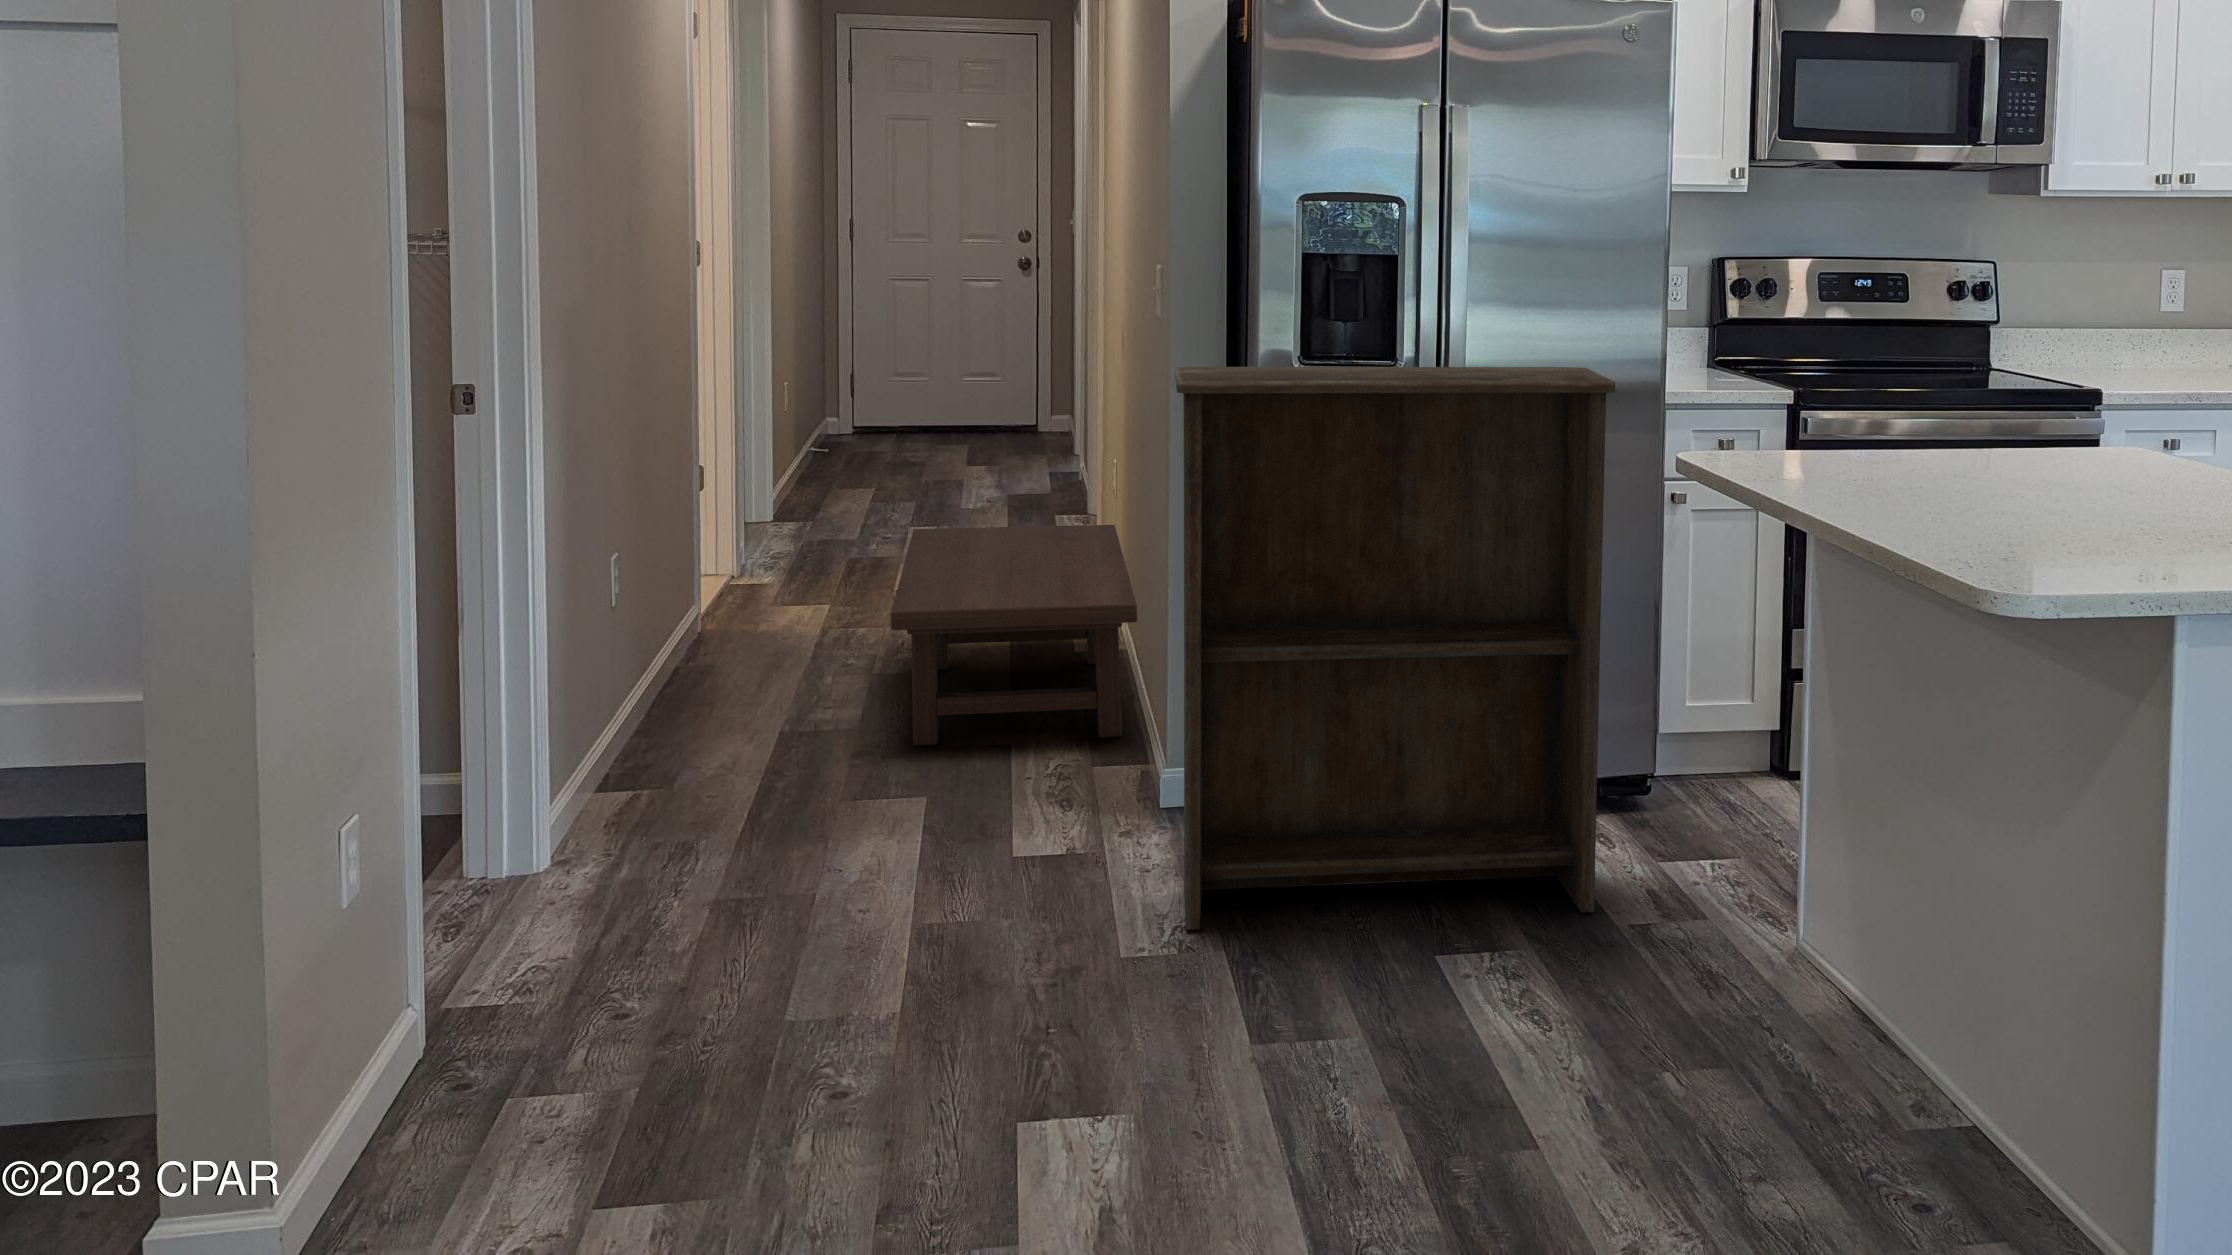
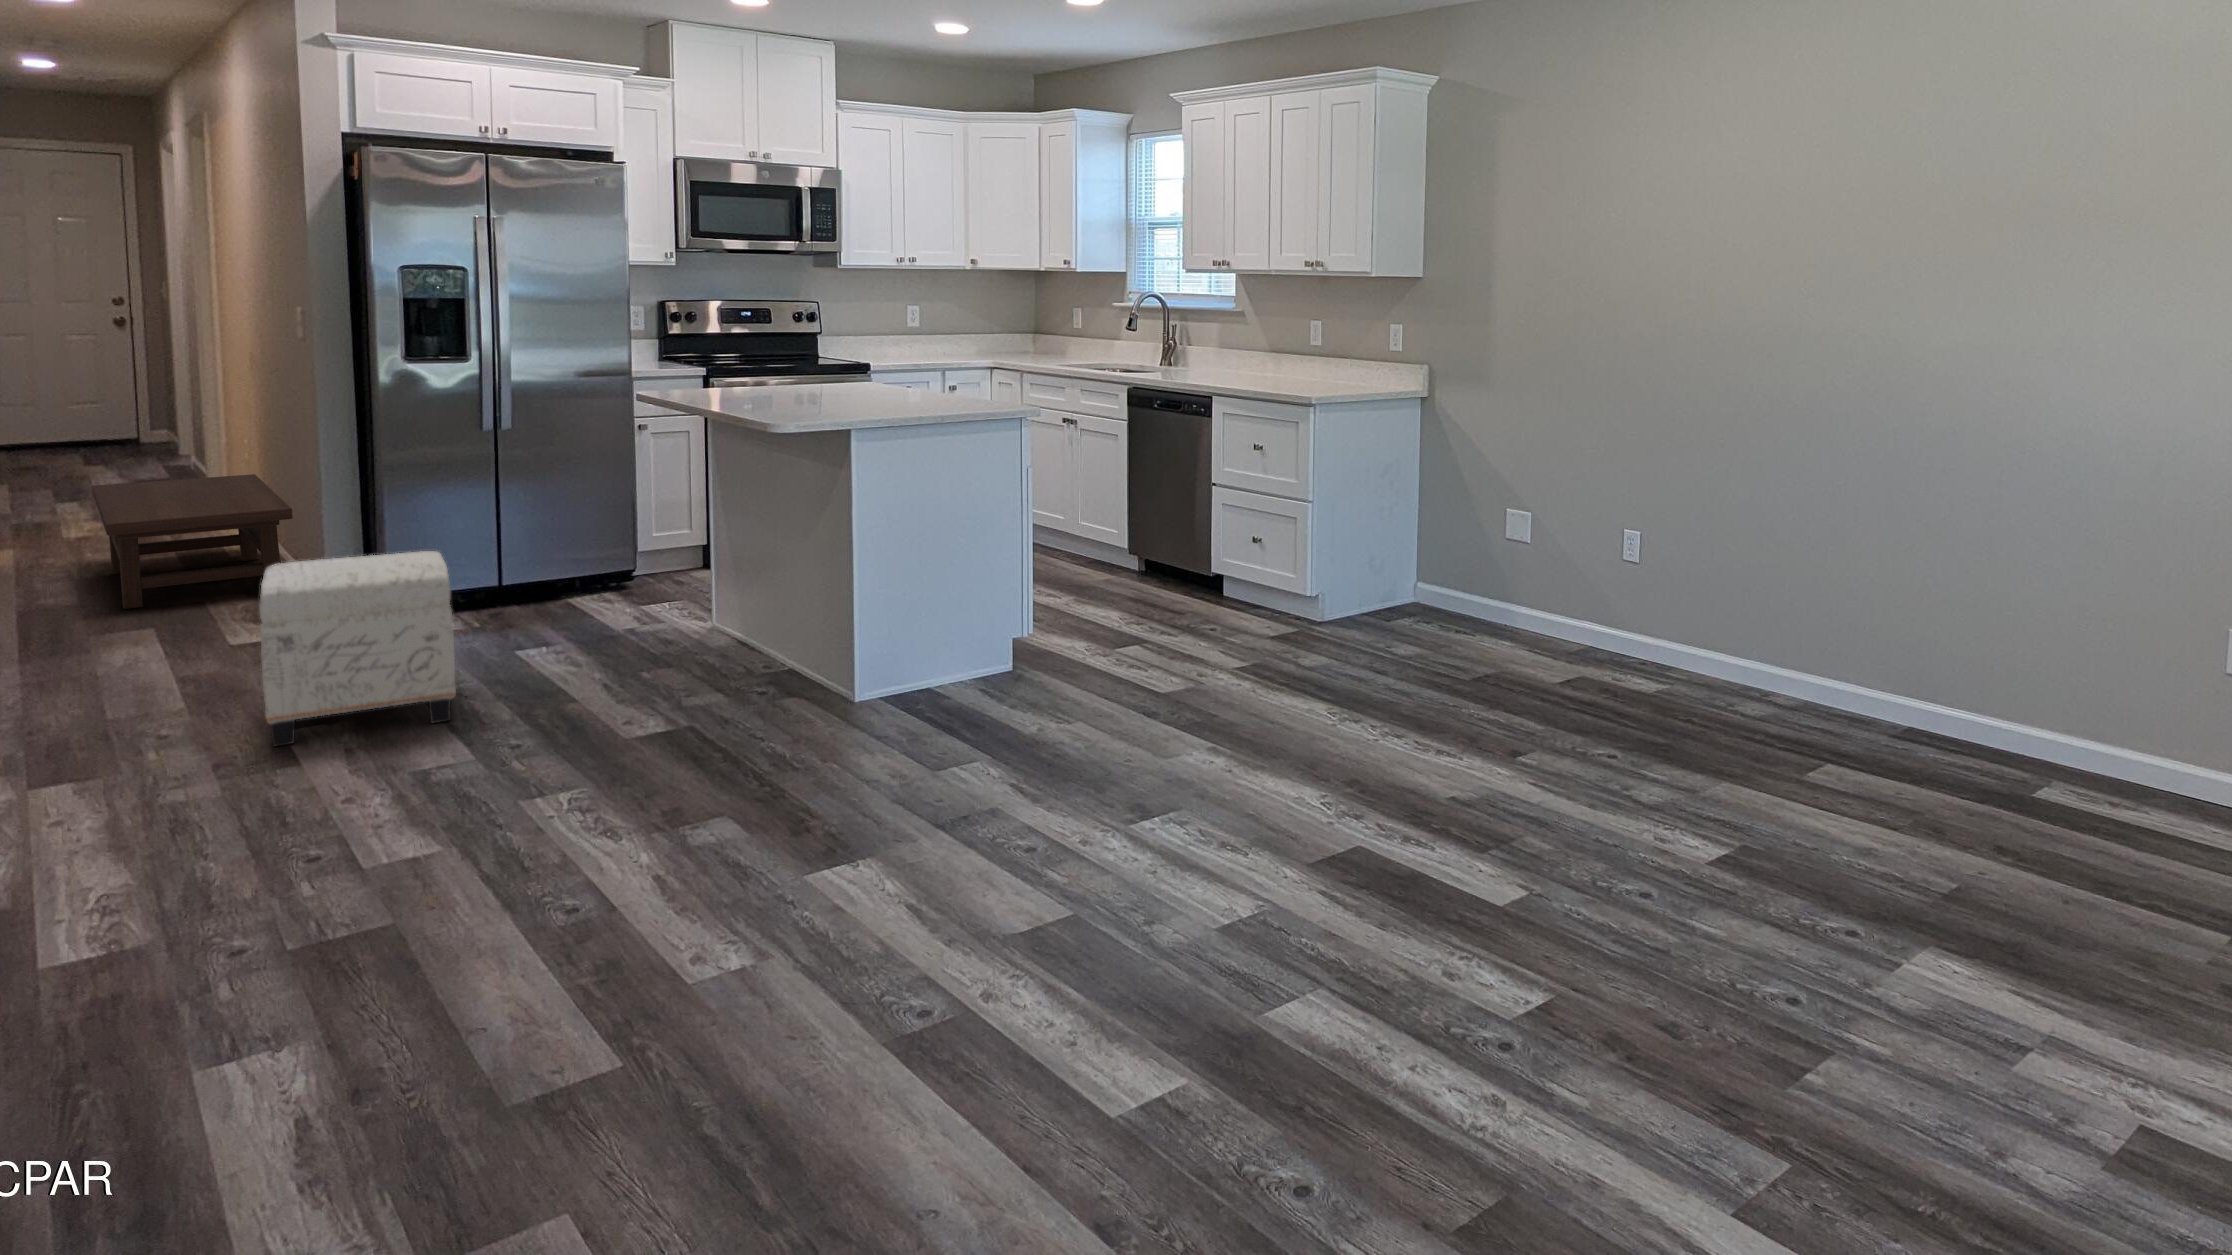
bookshelf: present [1175,367,1615,929] -> none [330,355,603,659]
ottoman: none [987,767,1316,1161] -> present [260,551,456,746]

